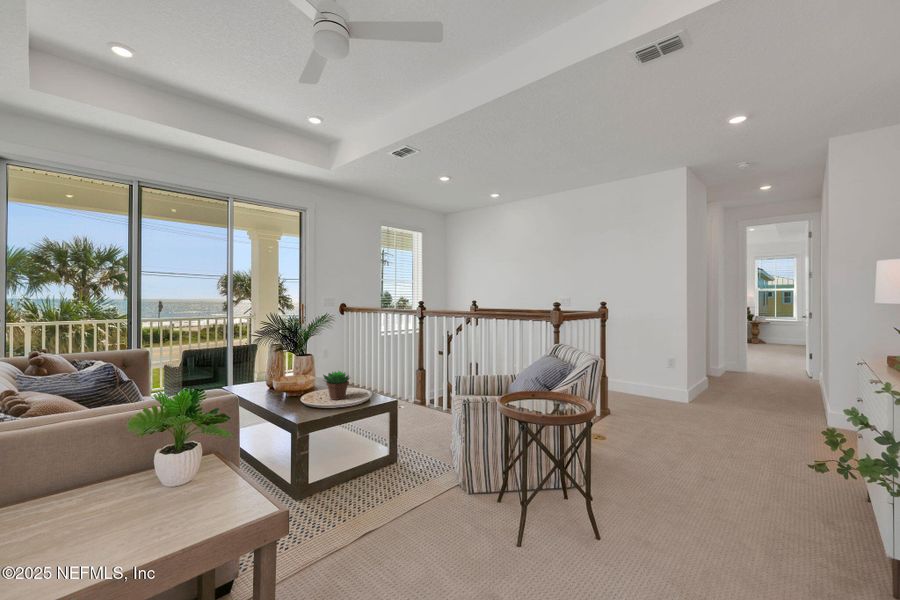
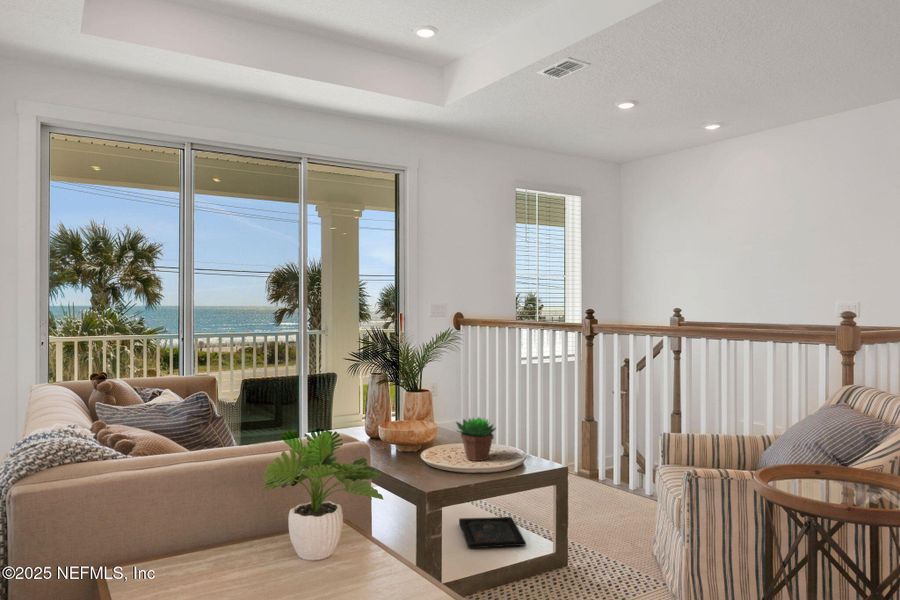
tray: none [330,433,372,457] -> present [459,517,526,548]

